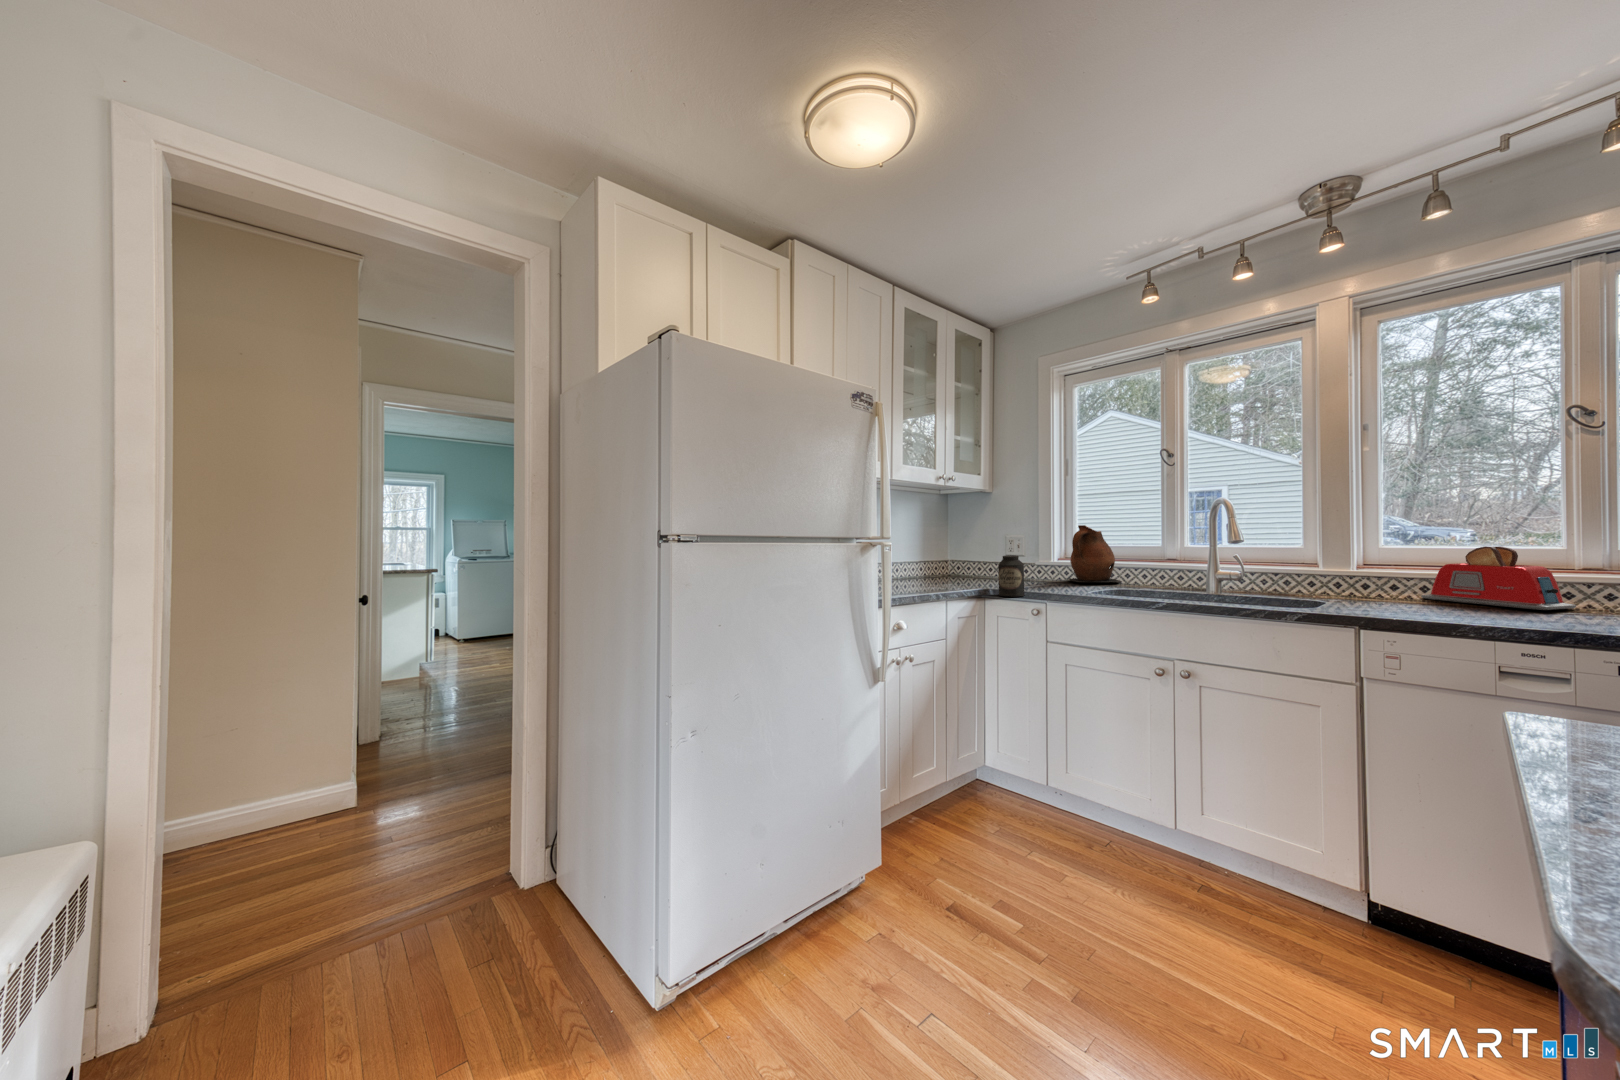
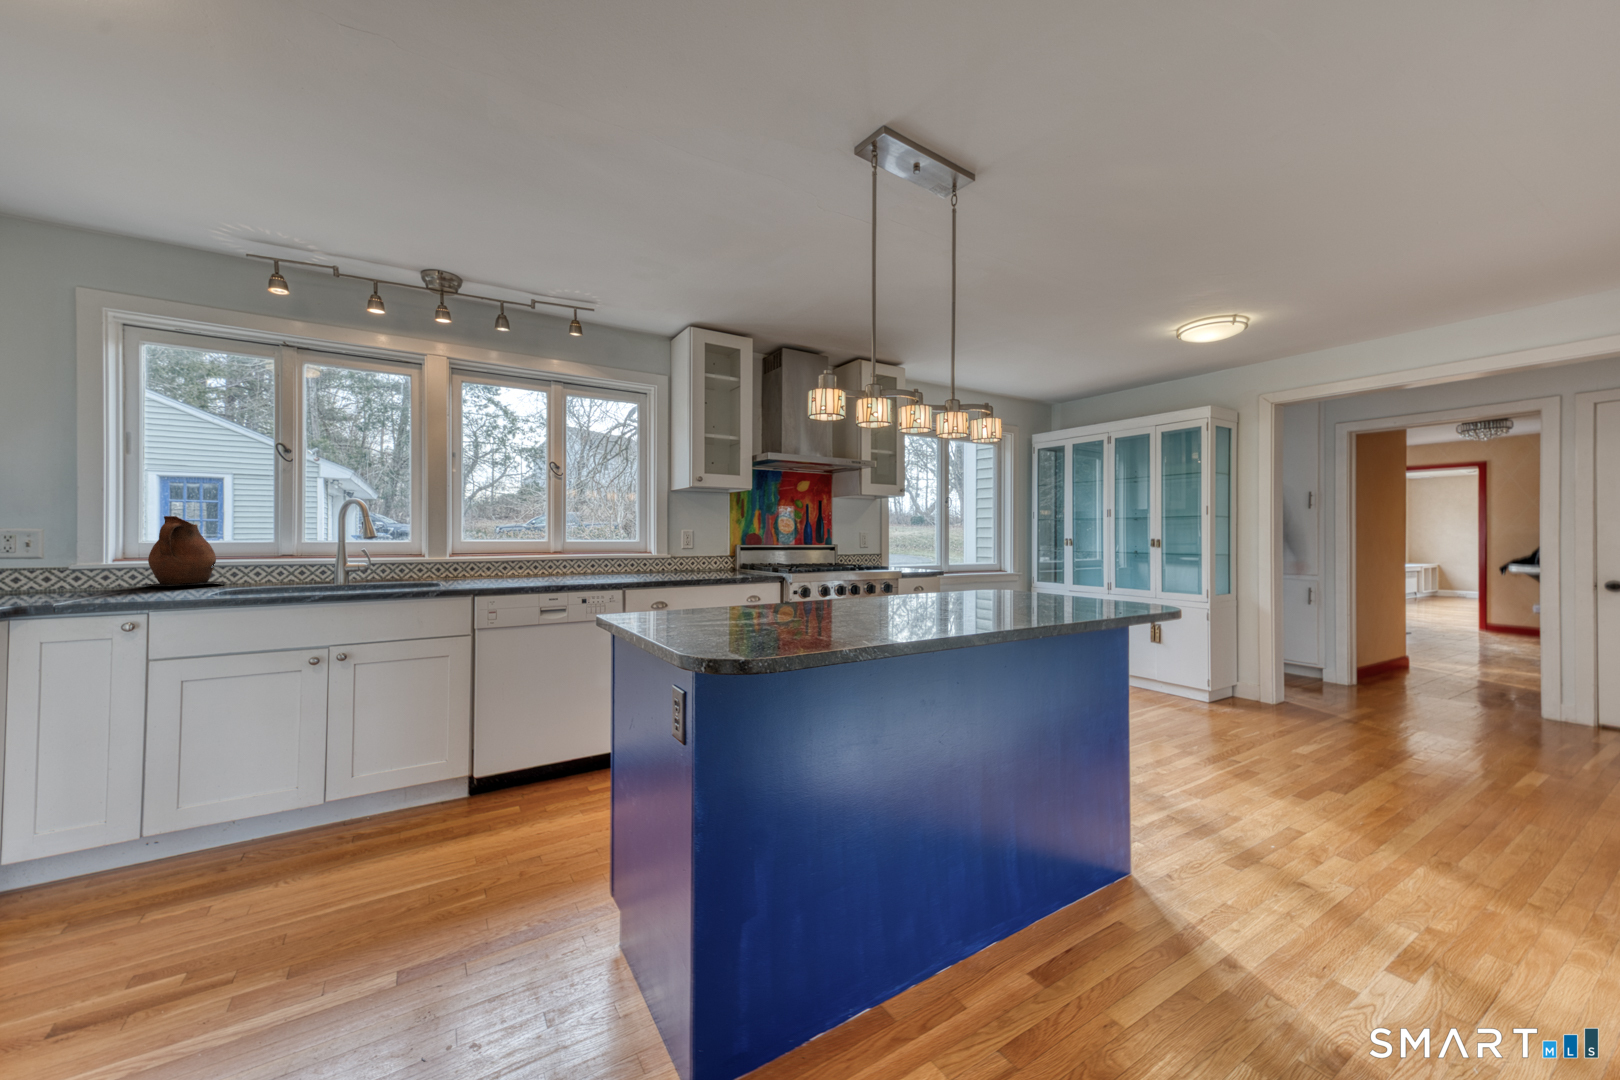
toaster: present [1421,546,1576,610] -> none [488,538,559,576]
canister: present [998,555,1024,597] -> none [57,551,108,608]

